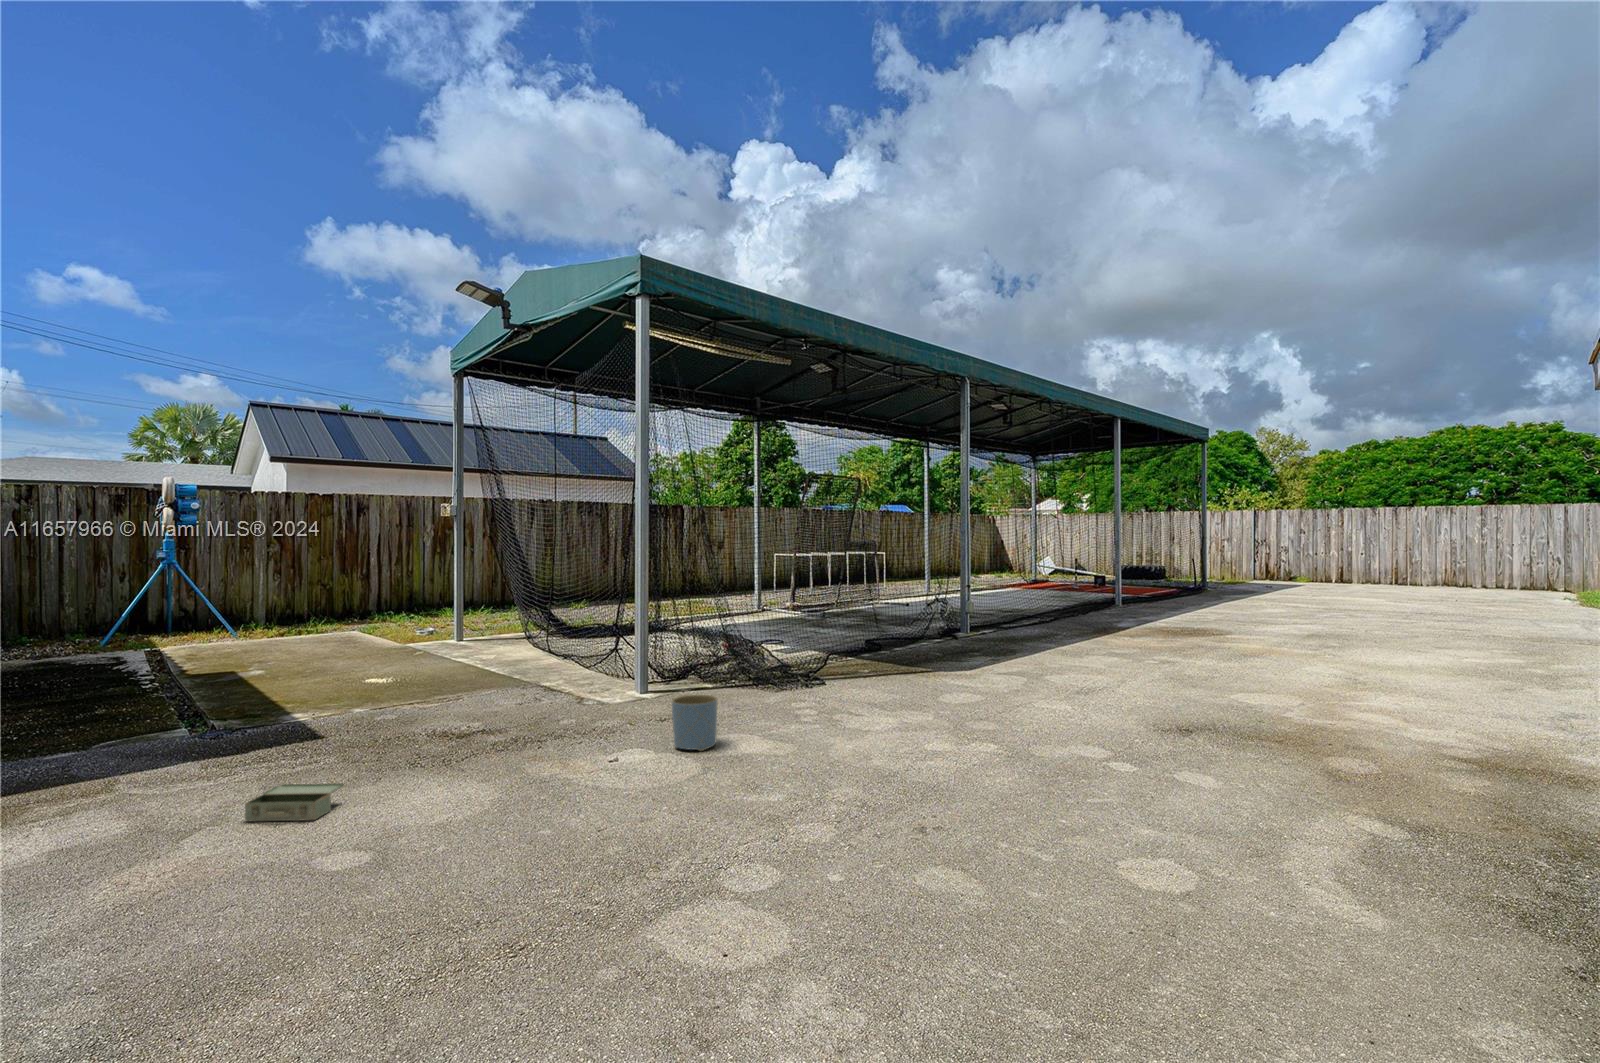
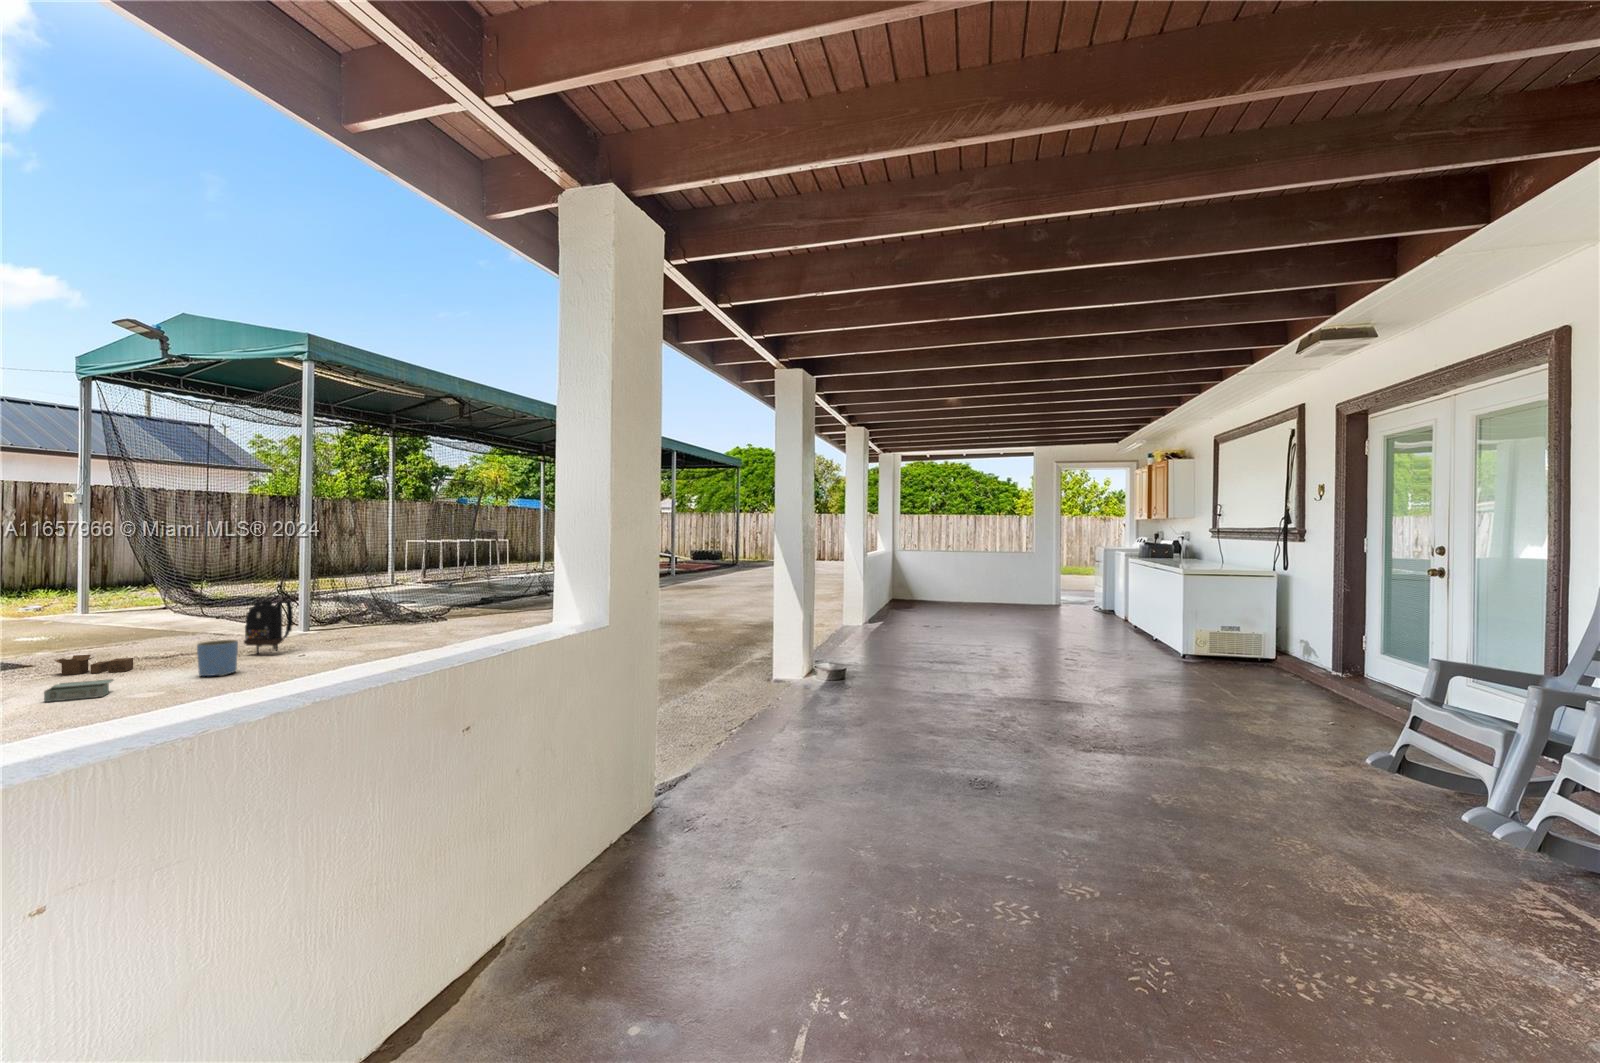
backpack: none [548,647,610,731] -> present [244,600,293,654]
planter: present [672,695,717,751] -> present [197,640,238,676]
cardboard box: none [327,721,413,752] -> present [55,655,133,675]

